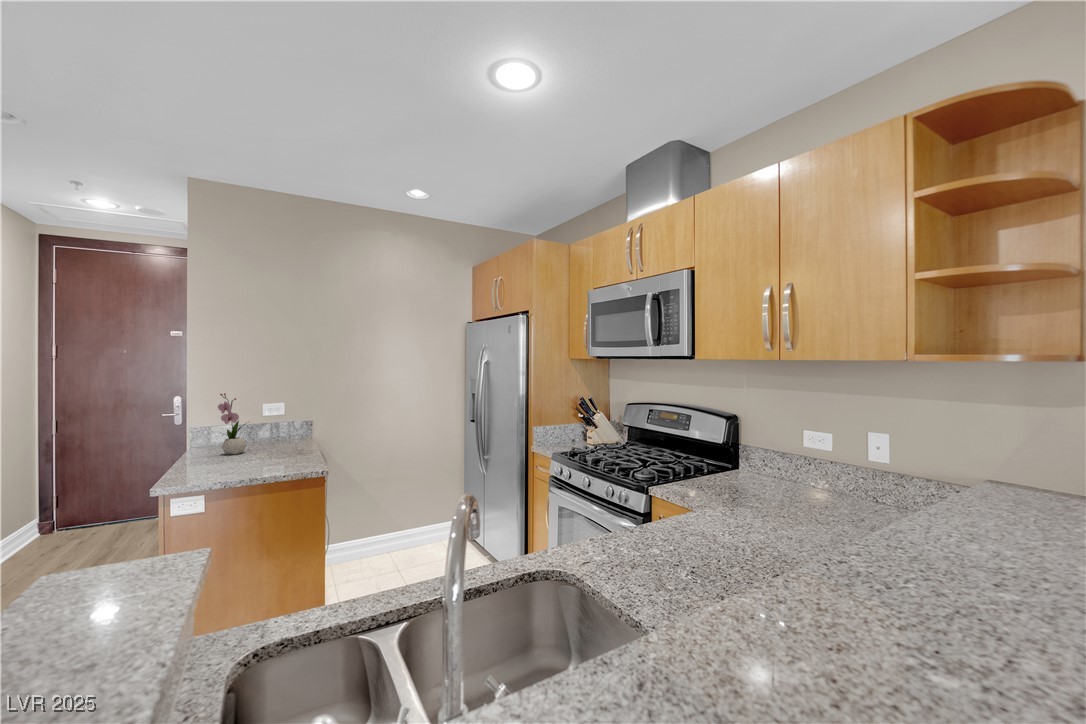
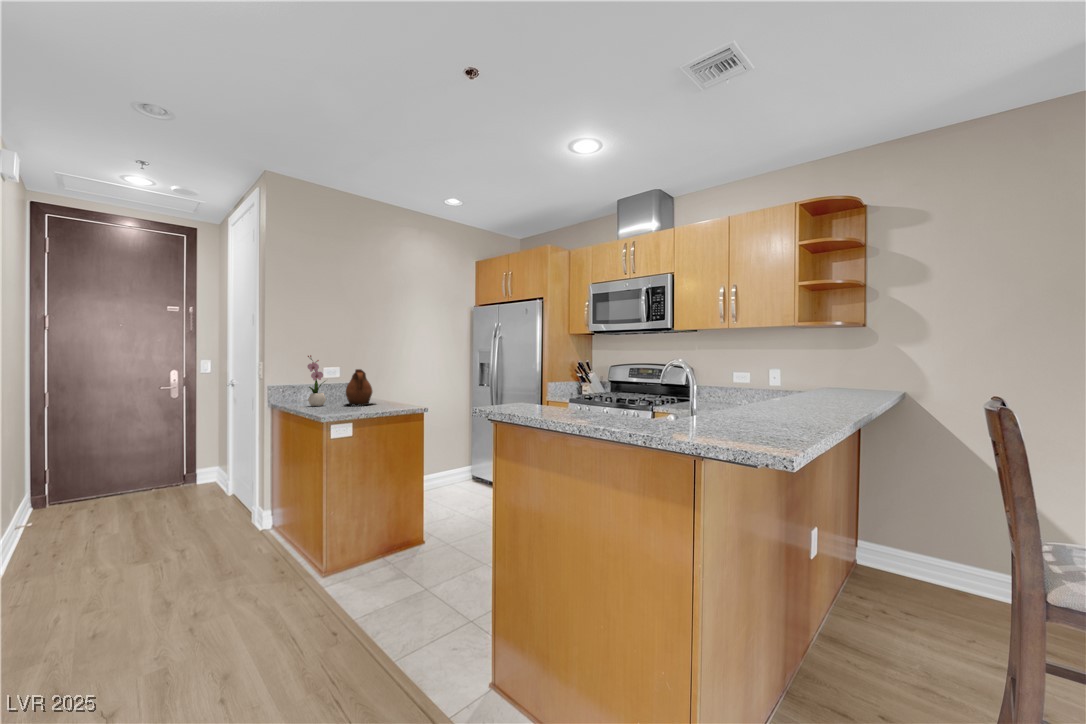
ceramic pitcher: none [253,412,301,457] -> present [344,369,374,405]

